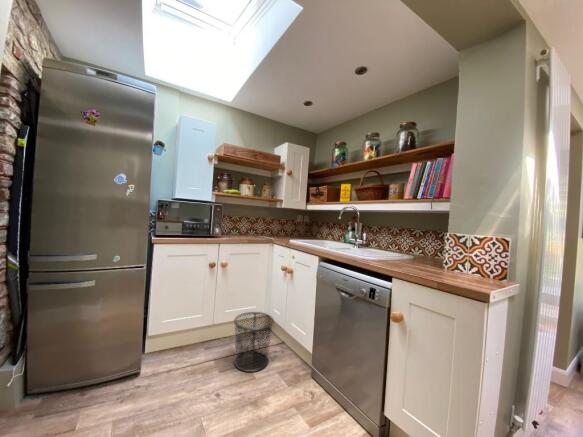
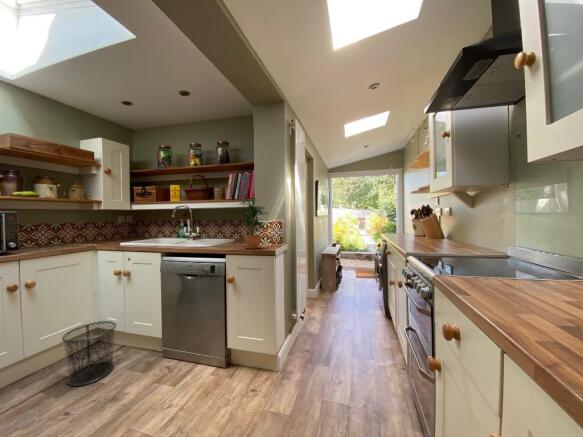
potted plant: none [417,190,477,277] -> present [240,197,267,249]

